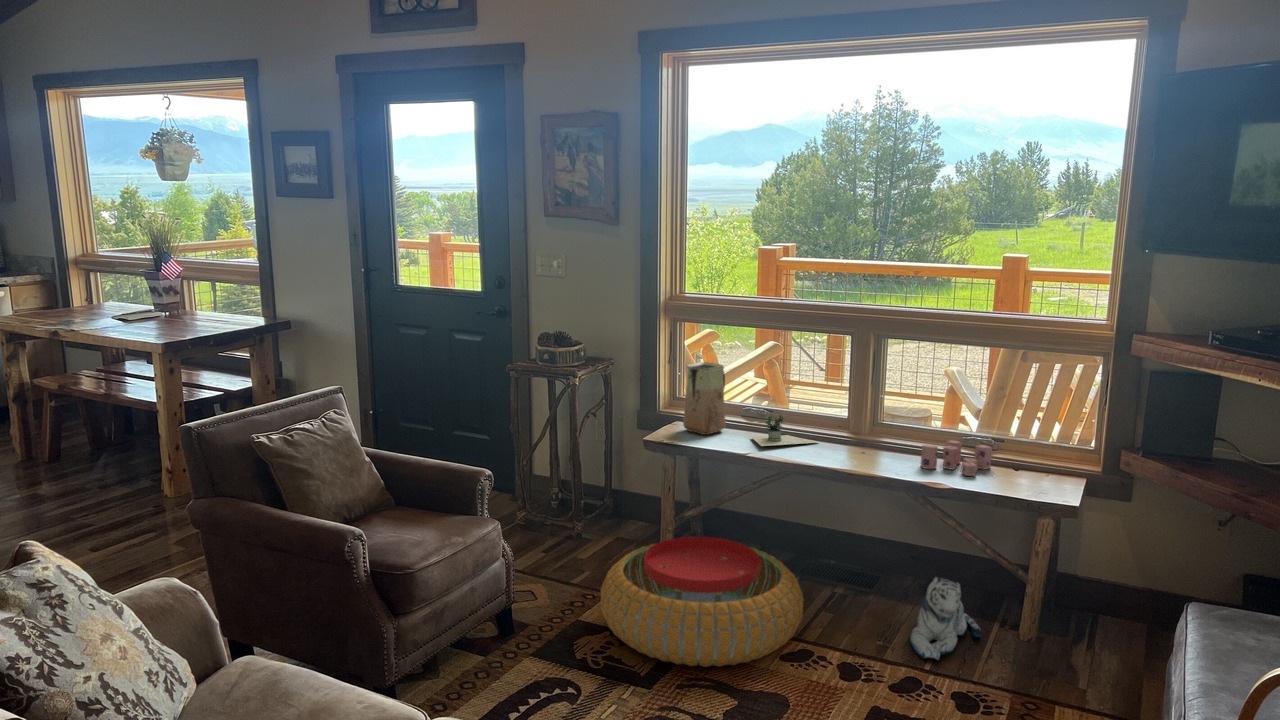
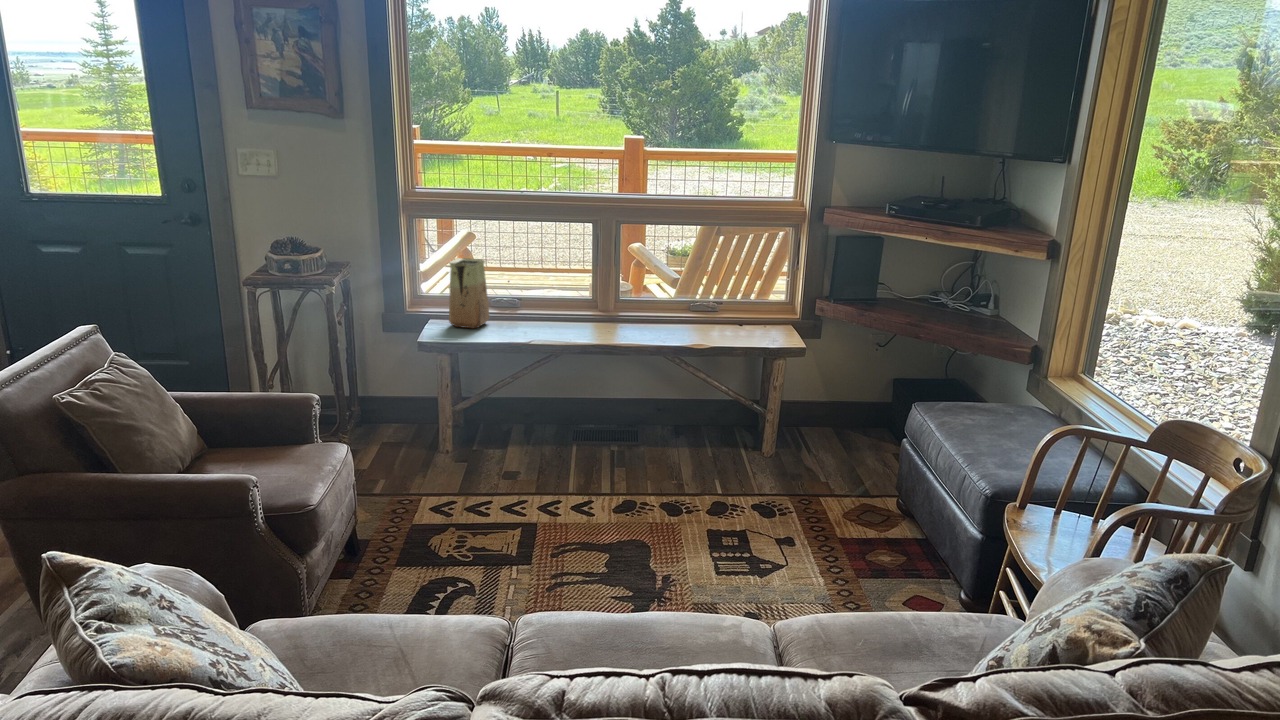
potted plant: present [752,415,841,446] -> none [519,301,596,332]
candle: present [921,440,992,476] -> none [677,307,728,335]
pouf: present [601,537,804,667] -> none [432,421,621,539]
plush toy: present [910,577,981,660] -> none [689,420,742,486]

